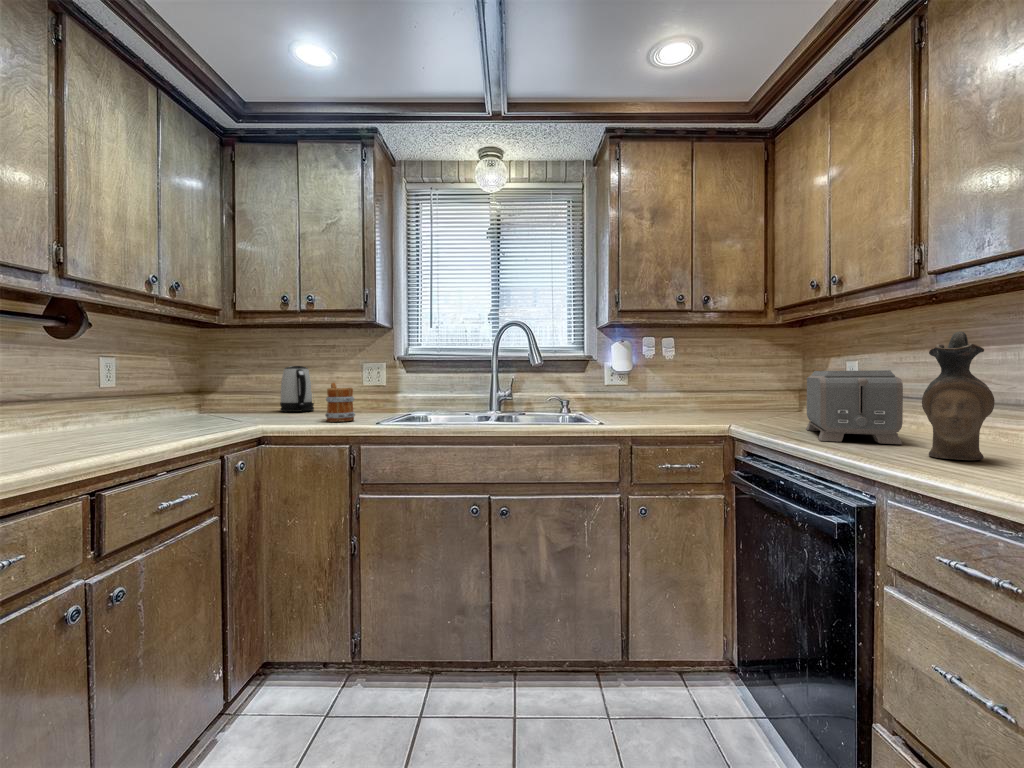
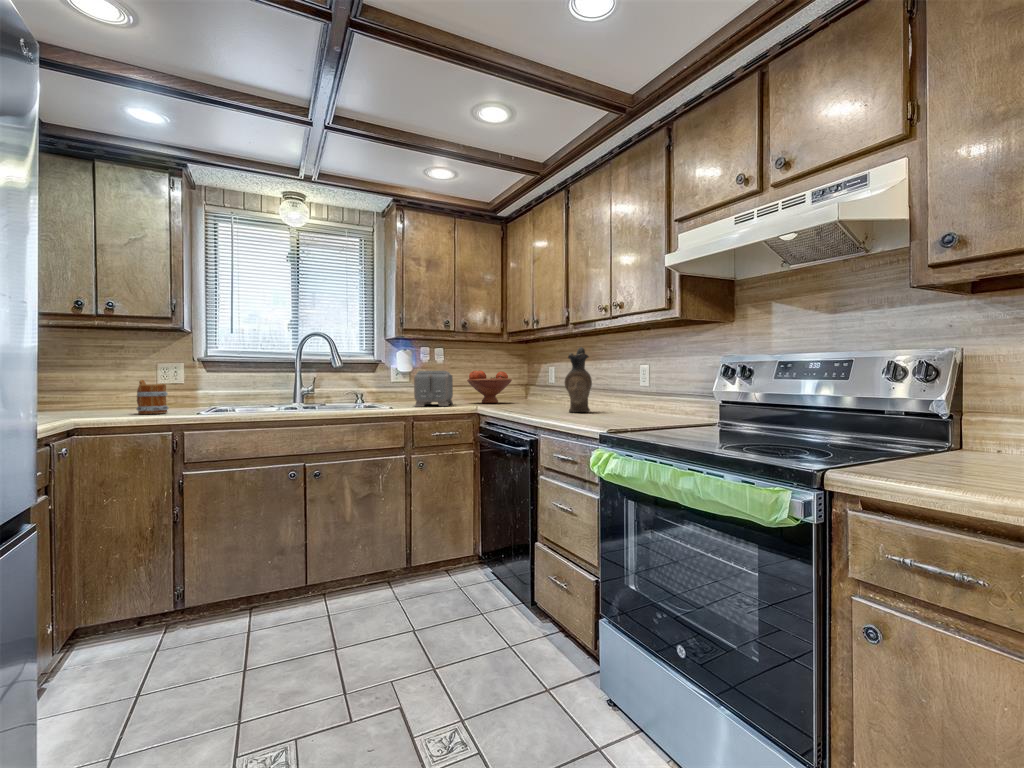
kettle: present [280,366,314,412] -> none [61,366,102,412]
fruit bowl: none [711,367,783,415] -> present [467,371,512,403]
toaster: present [806,370,903,444] -> present [414,371,453,407]

